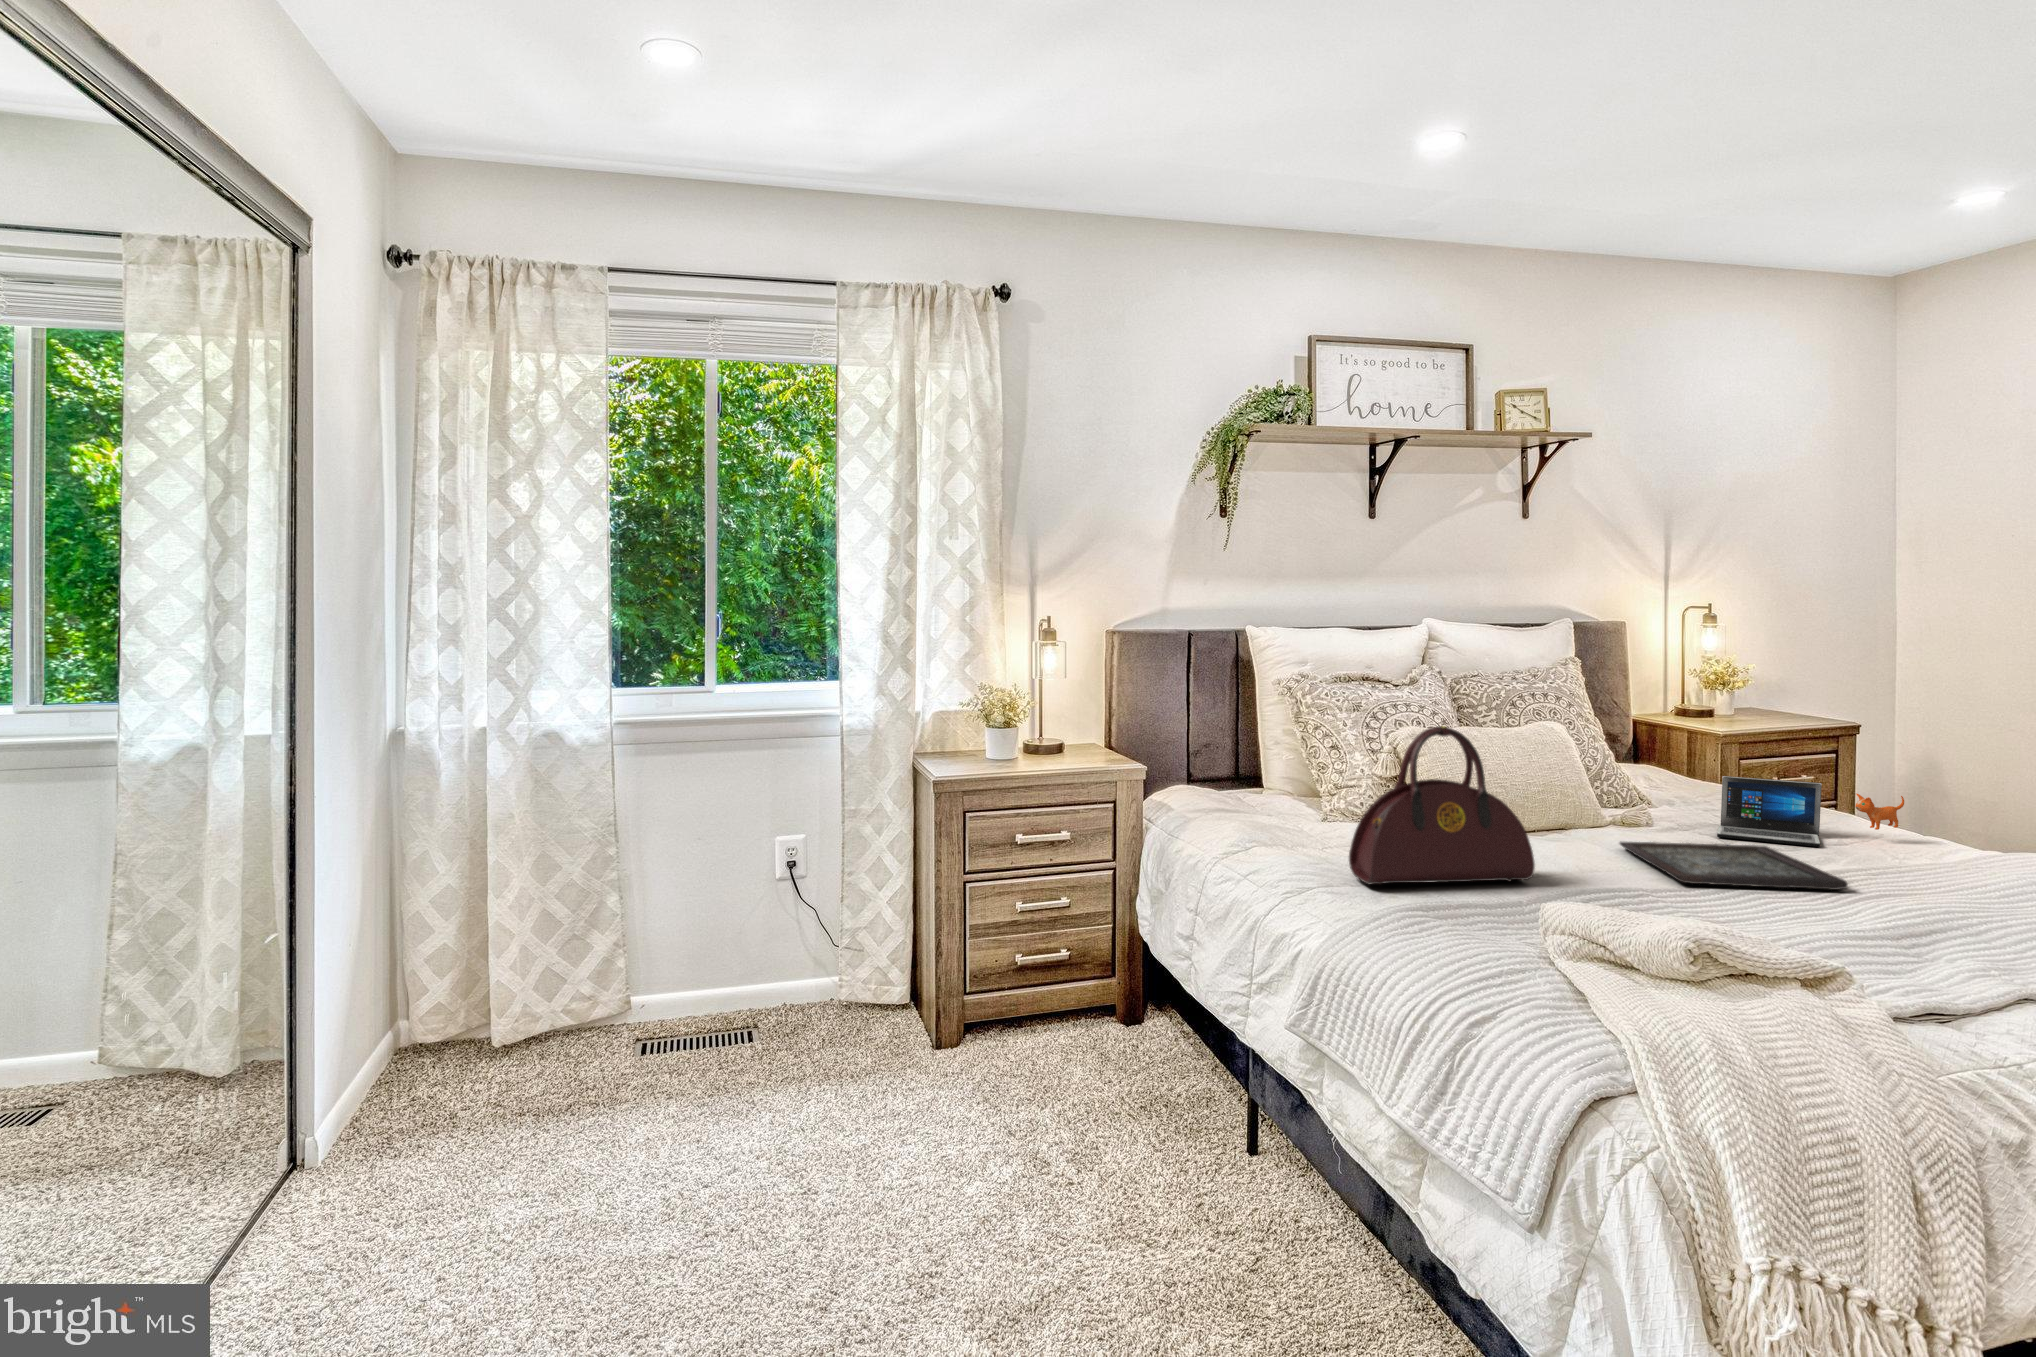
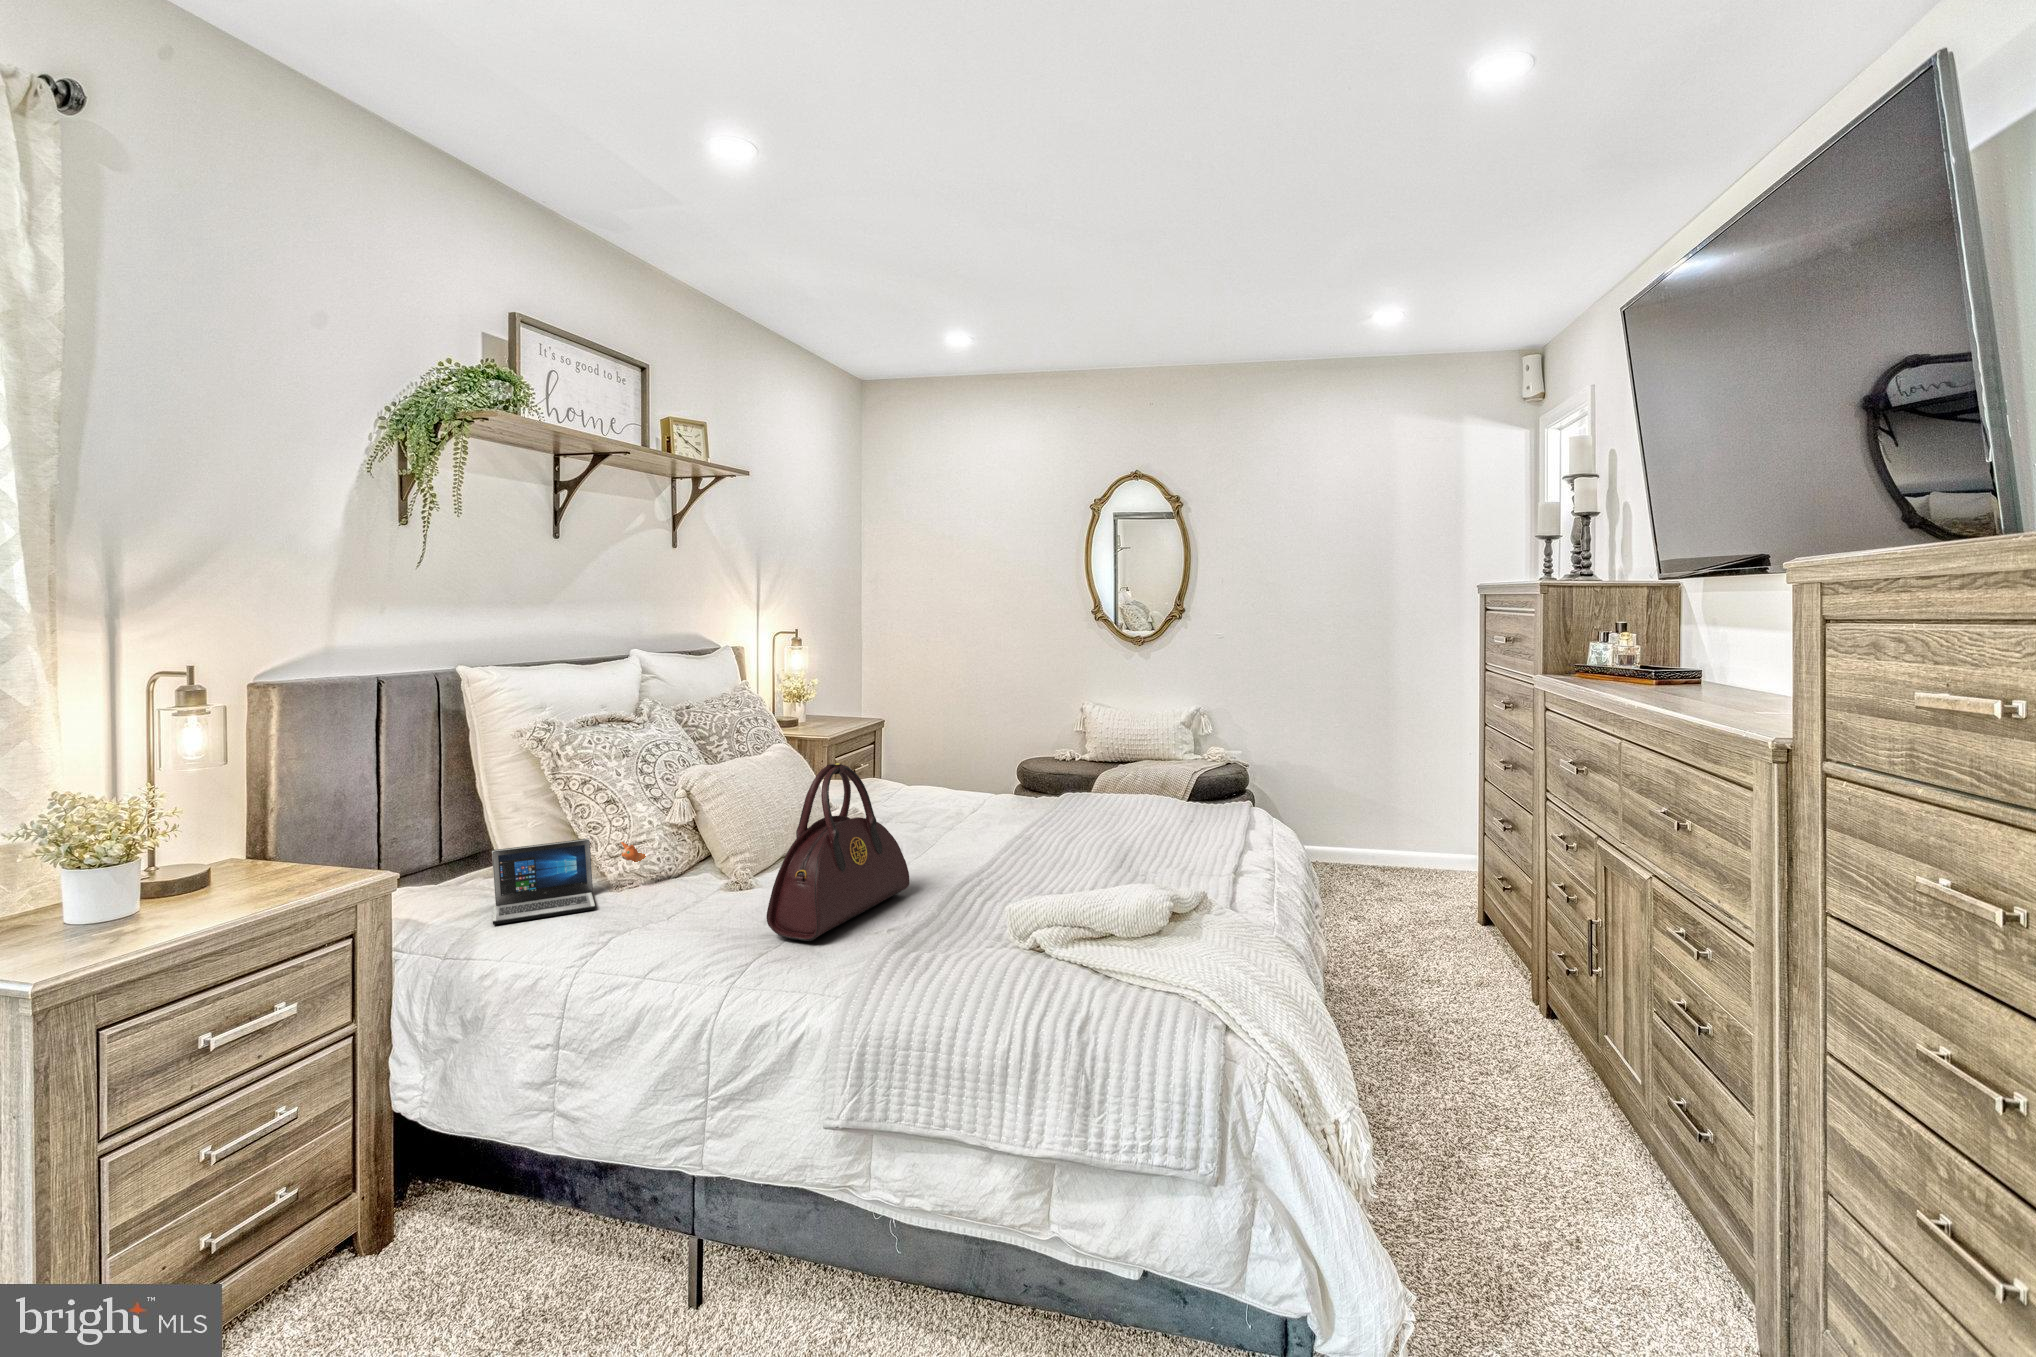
laptop: present [1717,776,1904,847] -> present [492,838,646,925]
tray: present [1620,842,1848,890] -> none [889,816,1058,860]

